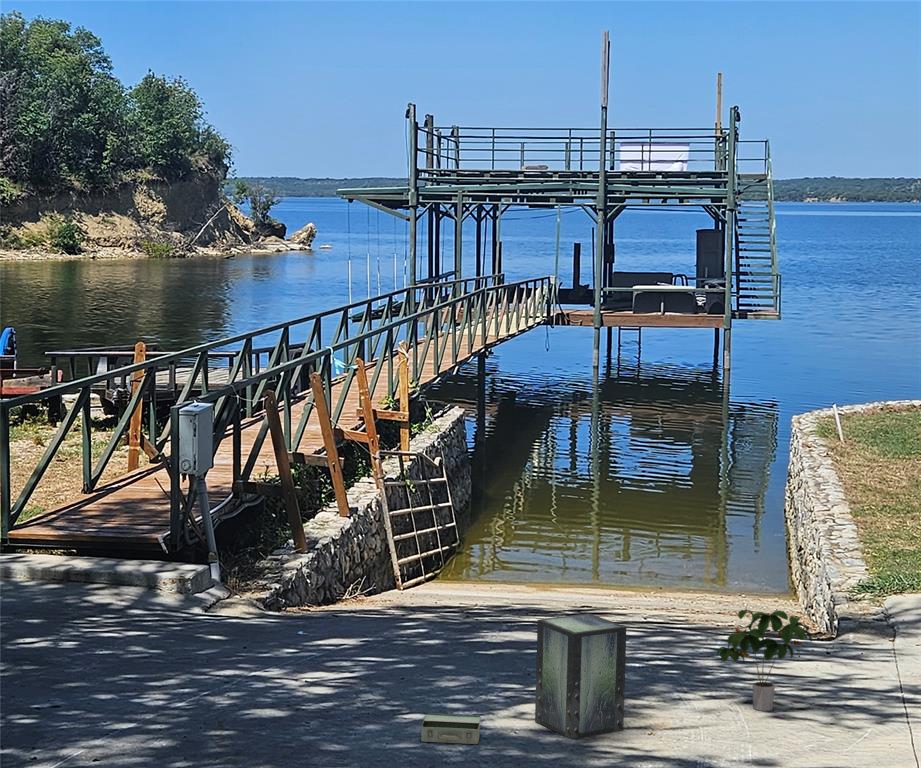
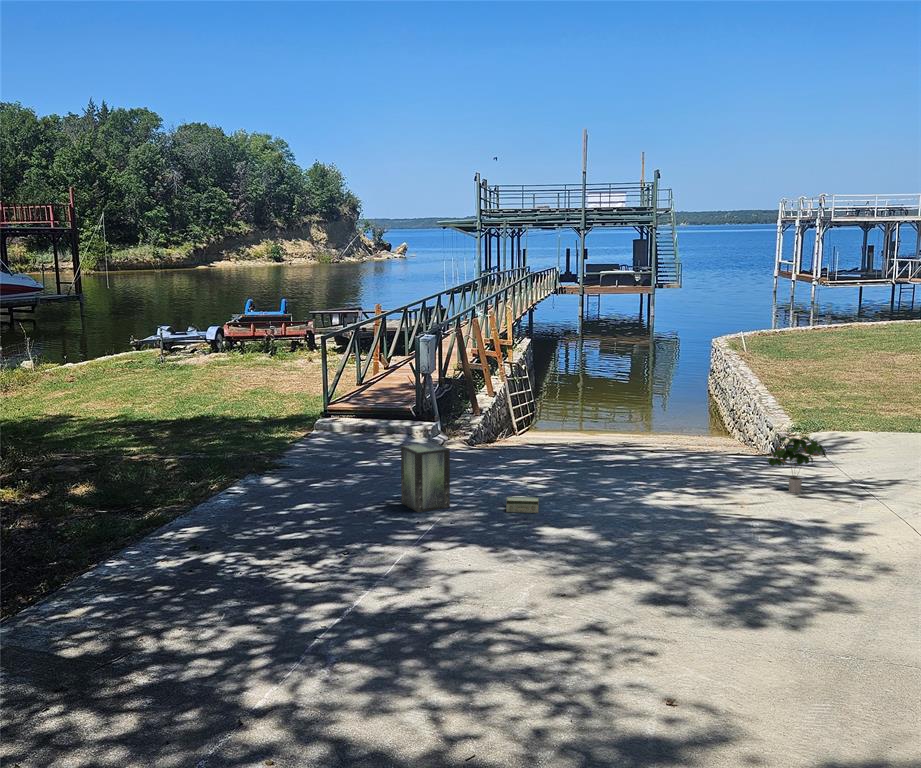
storage box: present [535,613,626,739] -> present [401,442,450,512]
toolbox: present [421,713,481,744] -> present [506,497,539,513]

